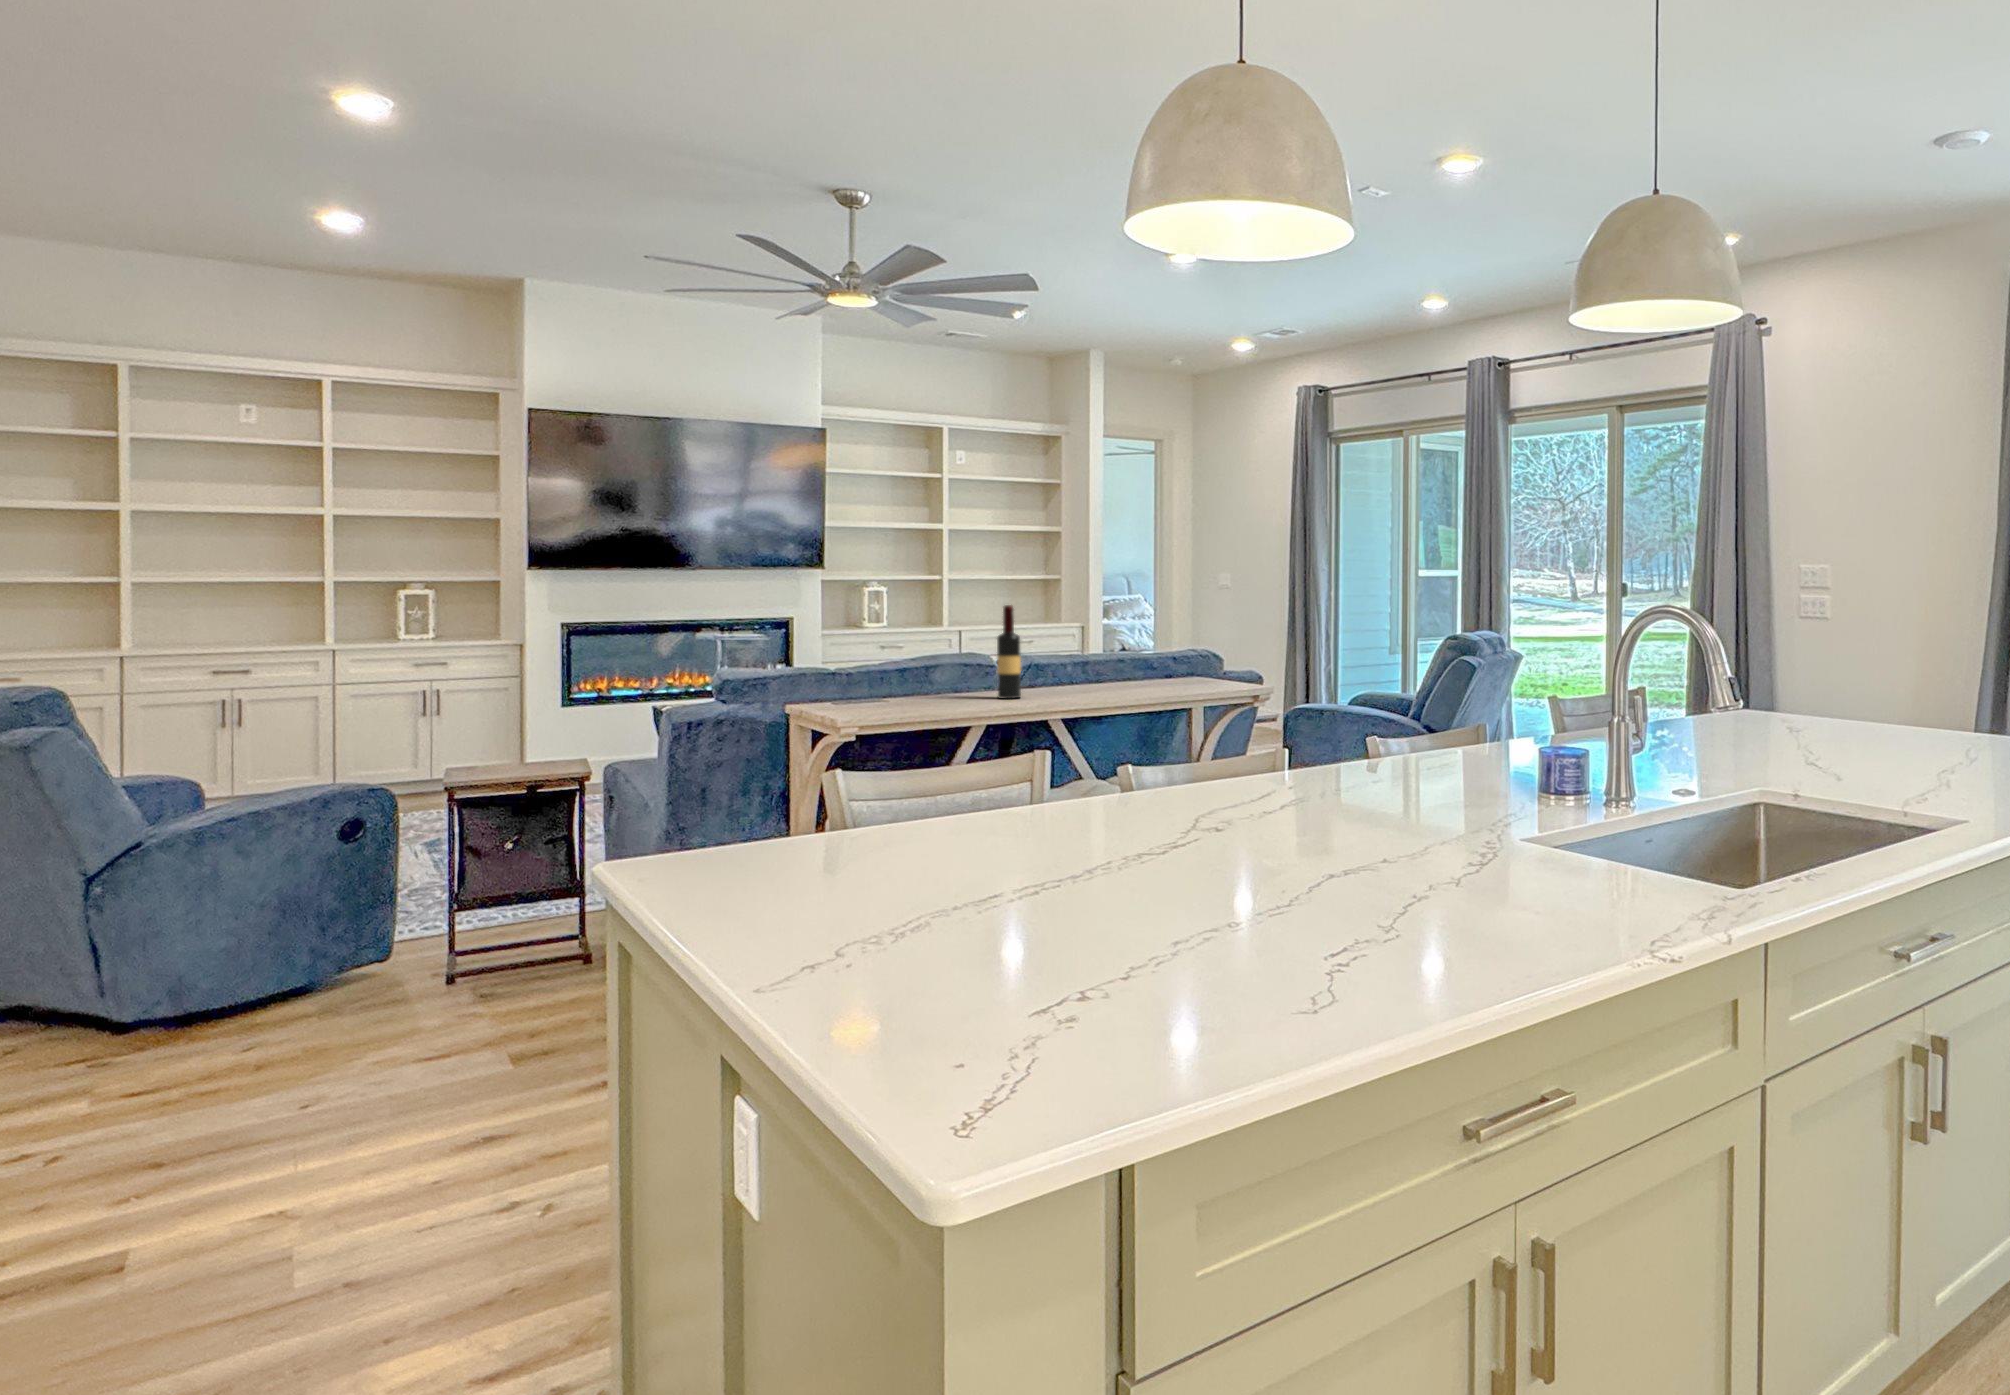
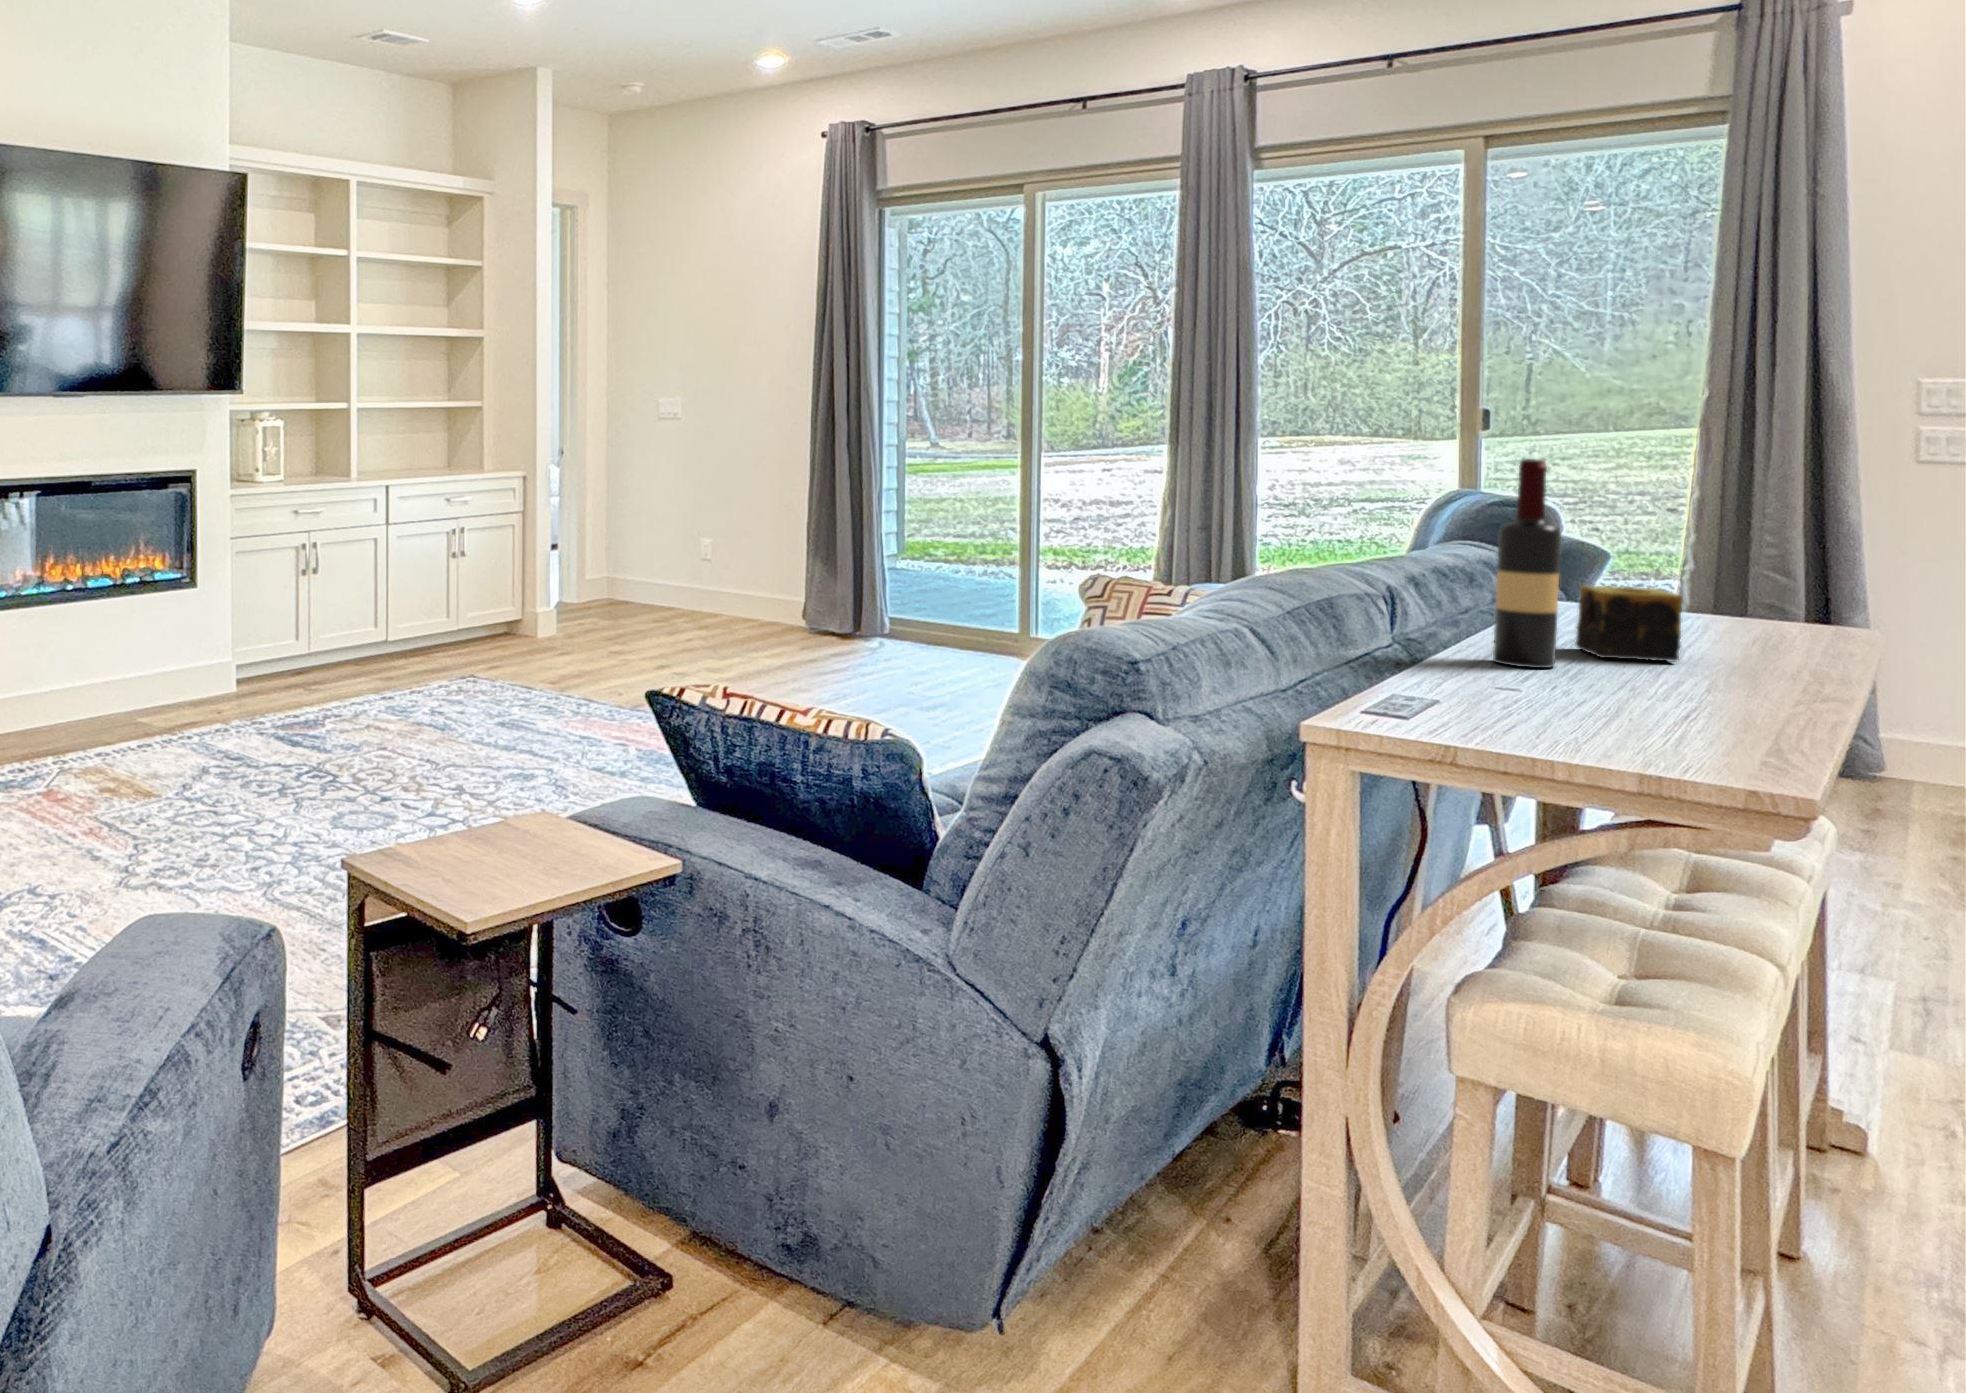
candle: none [1055,666,1097,698] -> present [1575,585,1683,661]

